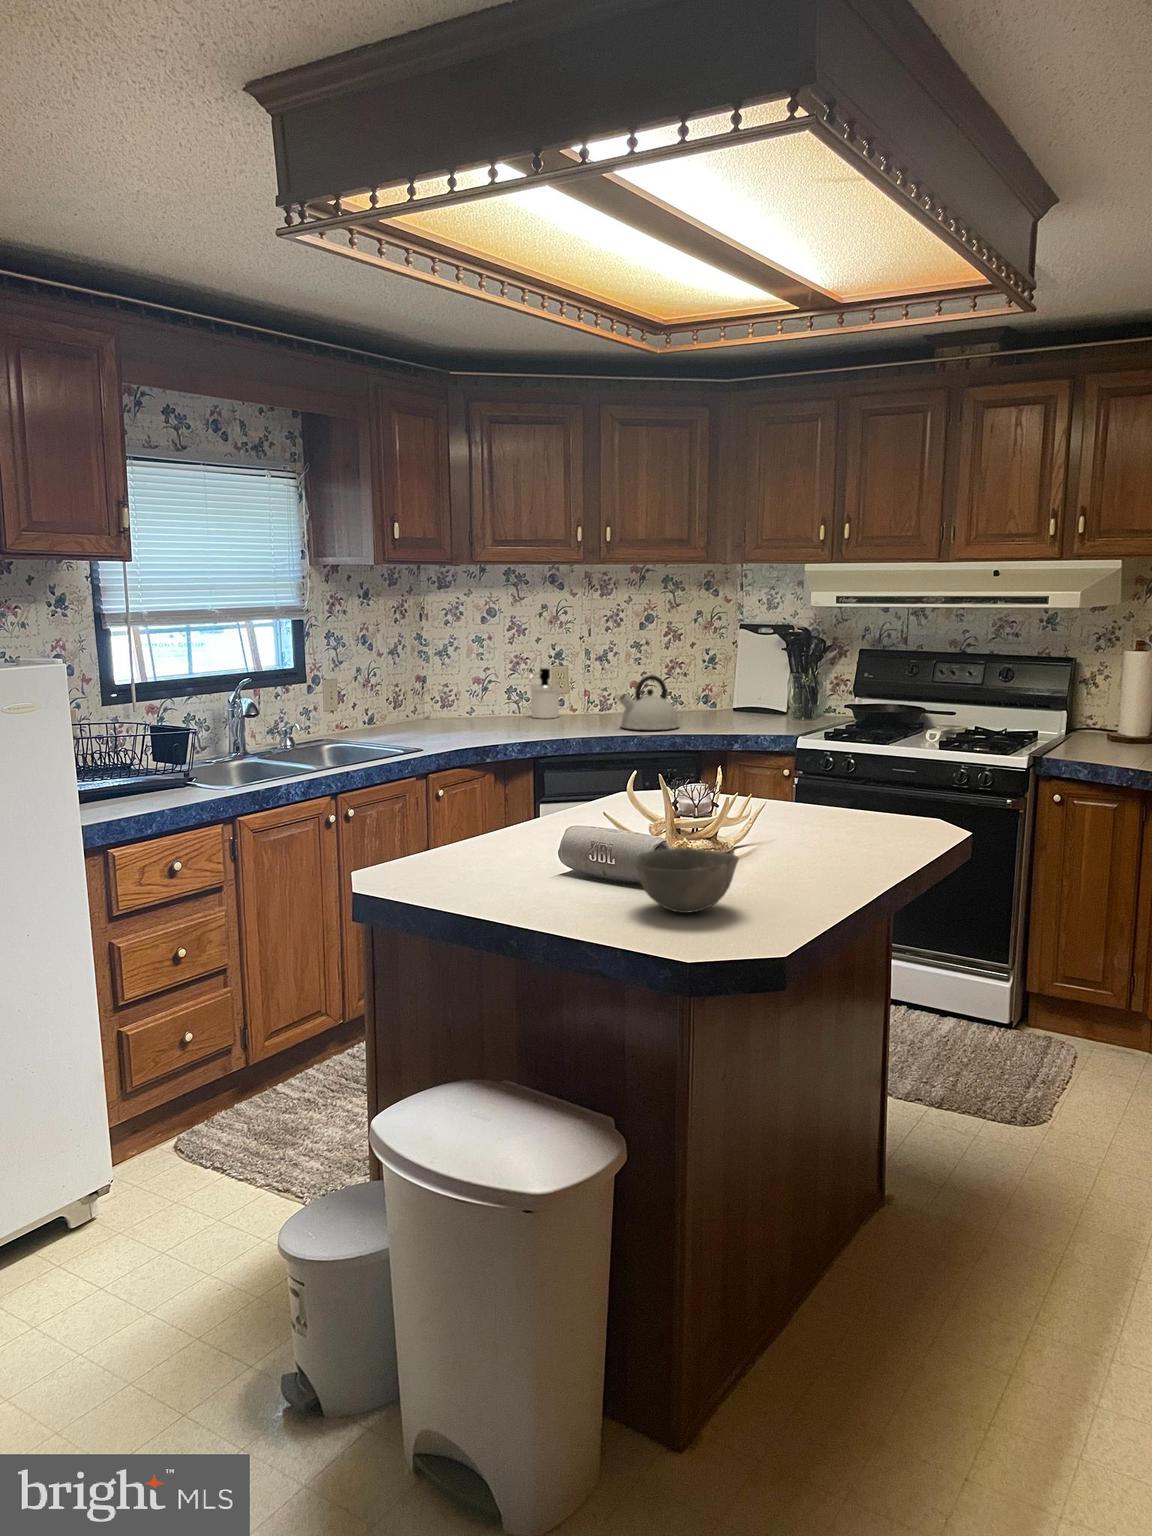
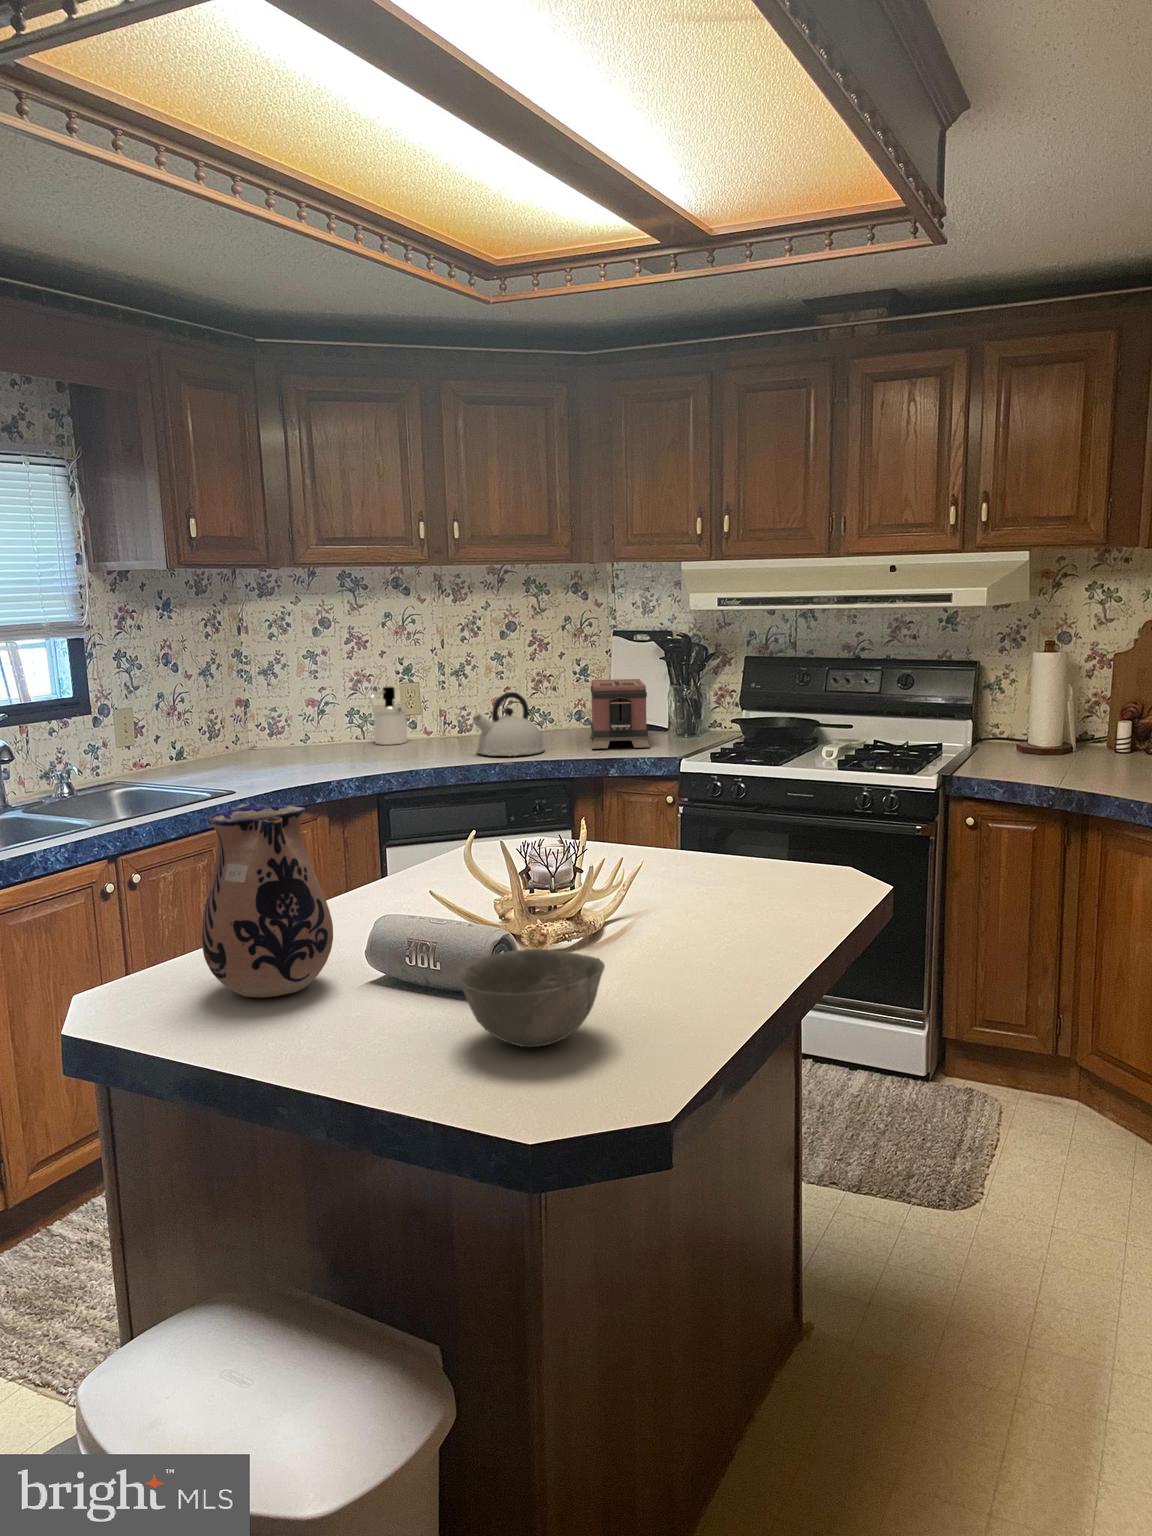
toaster: none [718,667,772,727] -> present [590,679,650,749]
ceramic pitcher: none [443,740,536,879] -> present [202,804,333,998]

